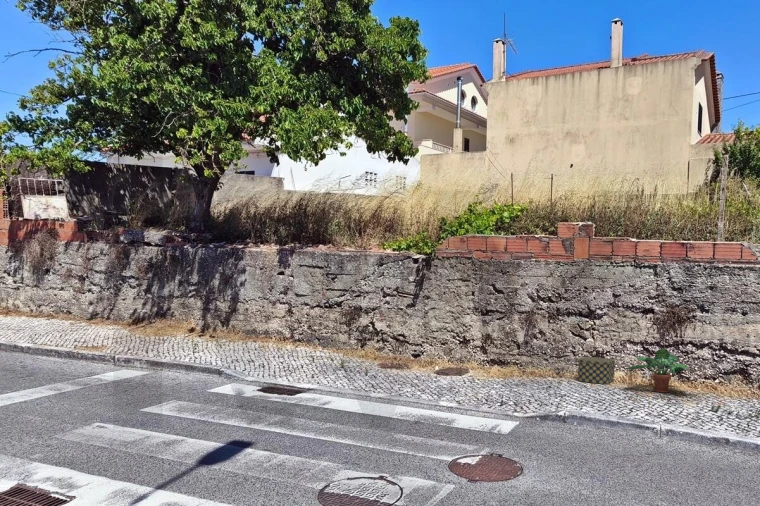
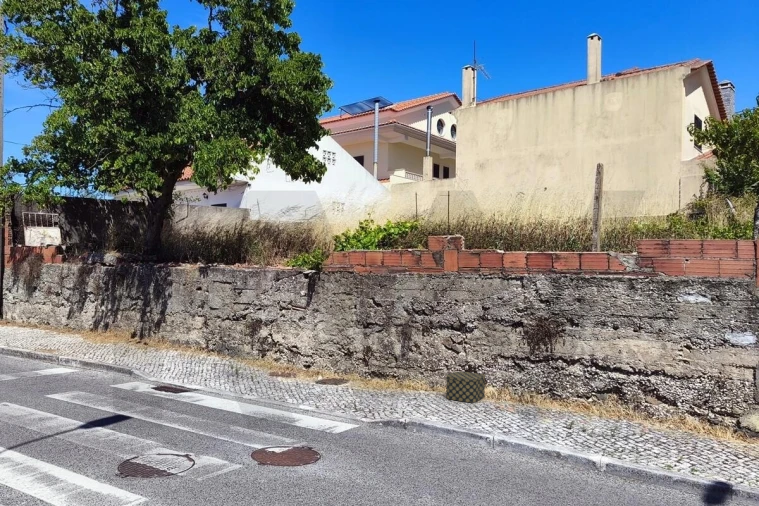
potted plant: present [625,348,690,393] -> none [484,366,555,415]

